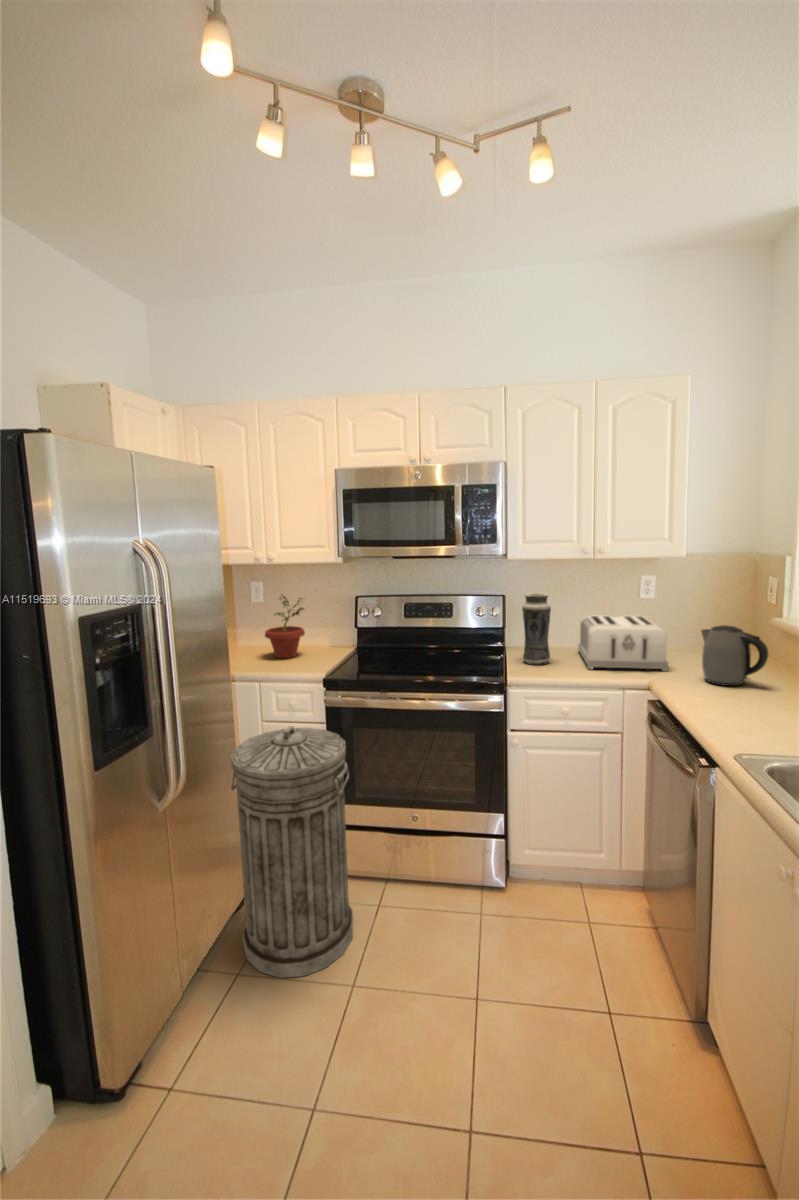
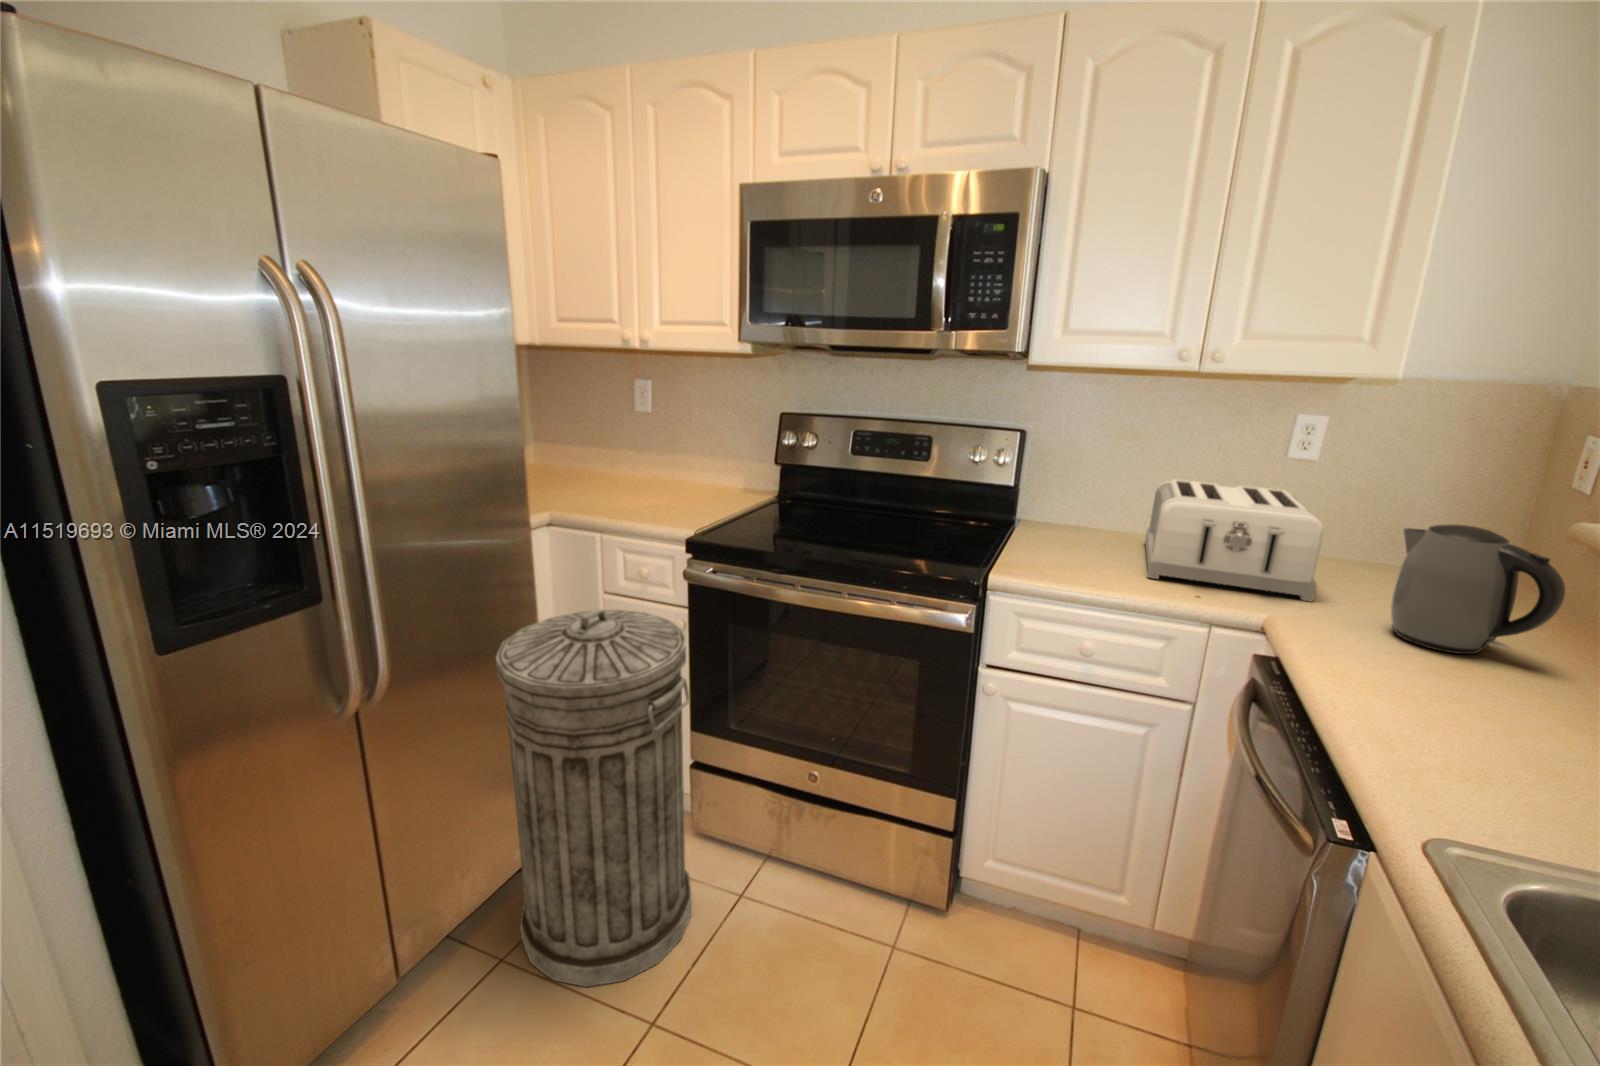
vase: present [522,593,551,664] -> none [1033,428,1096,558]
potted plant: present [265,596,305,658] -> none [634,400,700,500]

